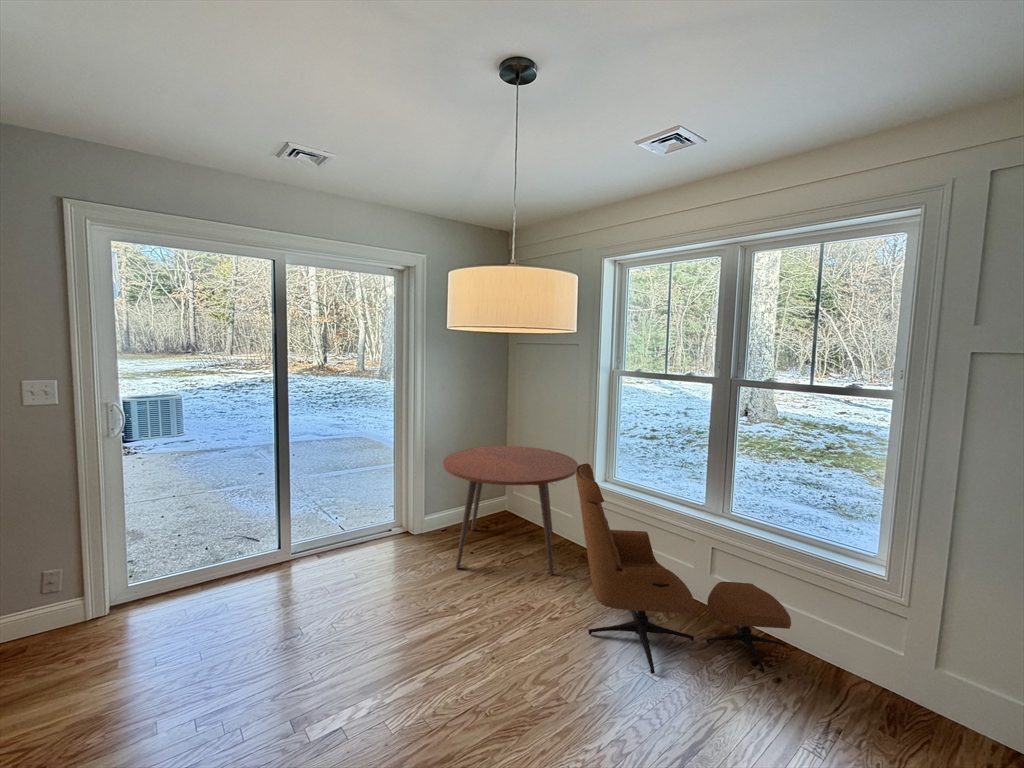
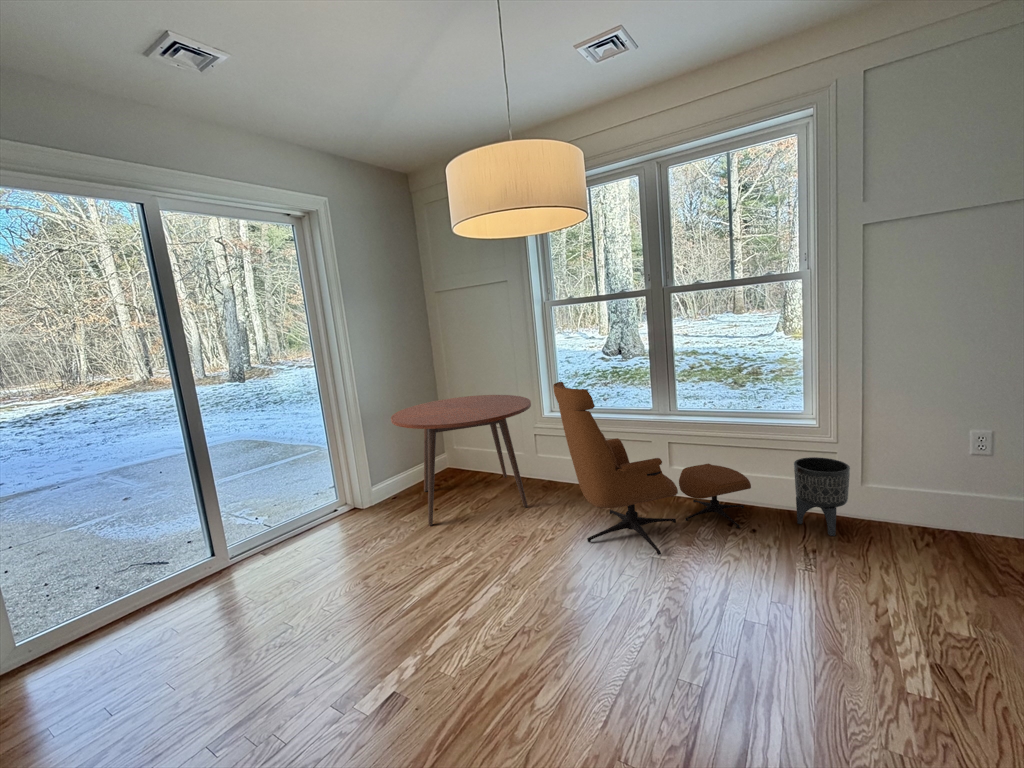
planter: none [840,612,914,721] -> present [794,457,850,536]

